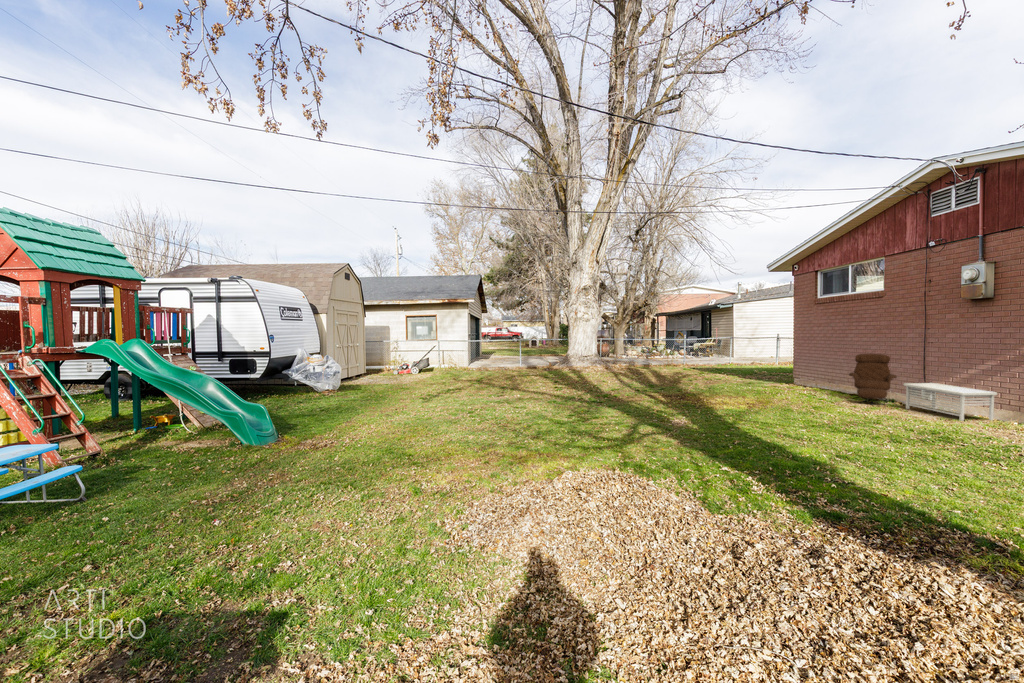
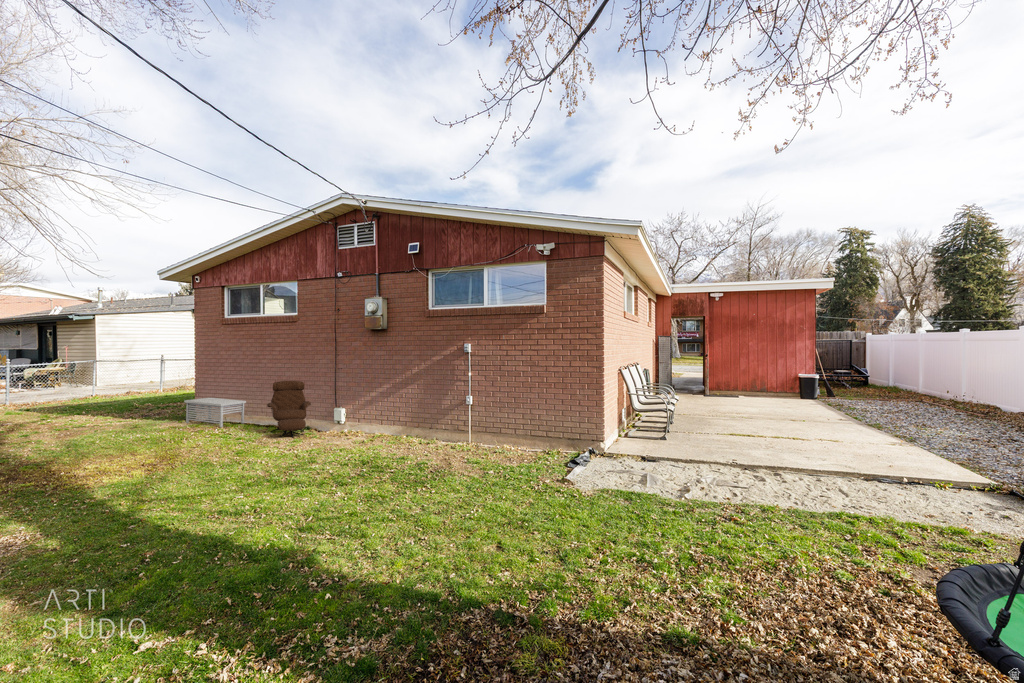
storage bench: present [904,383,997,421] -> present [184,398,246,427]

